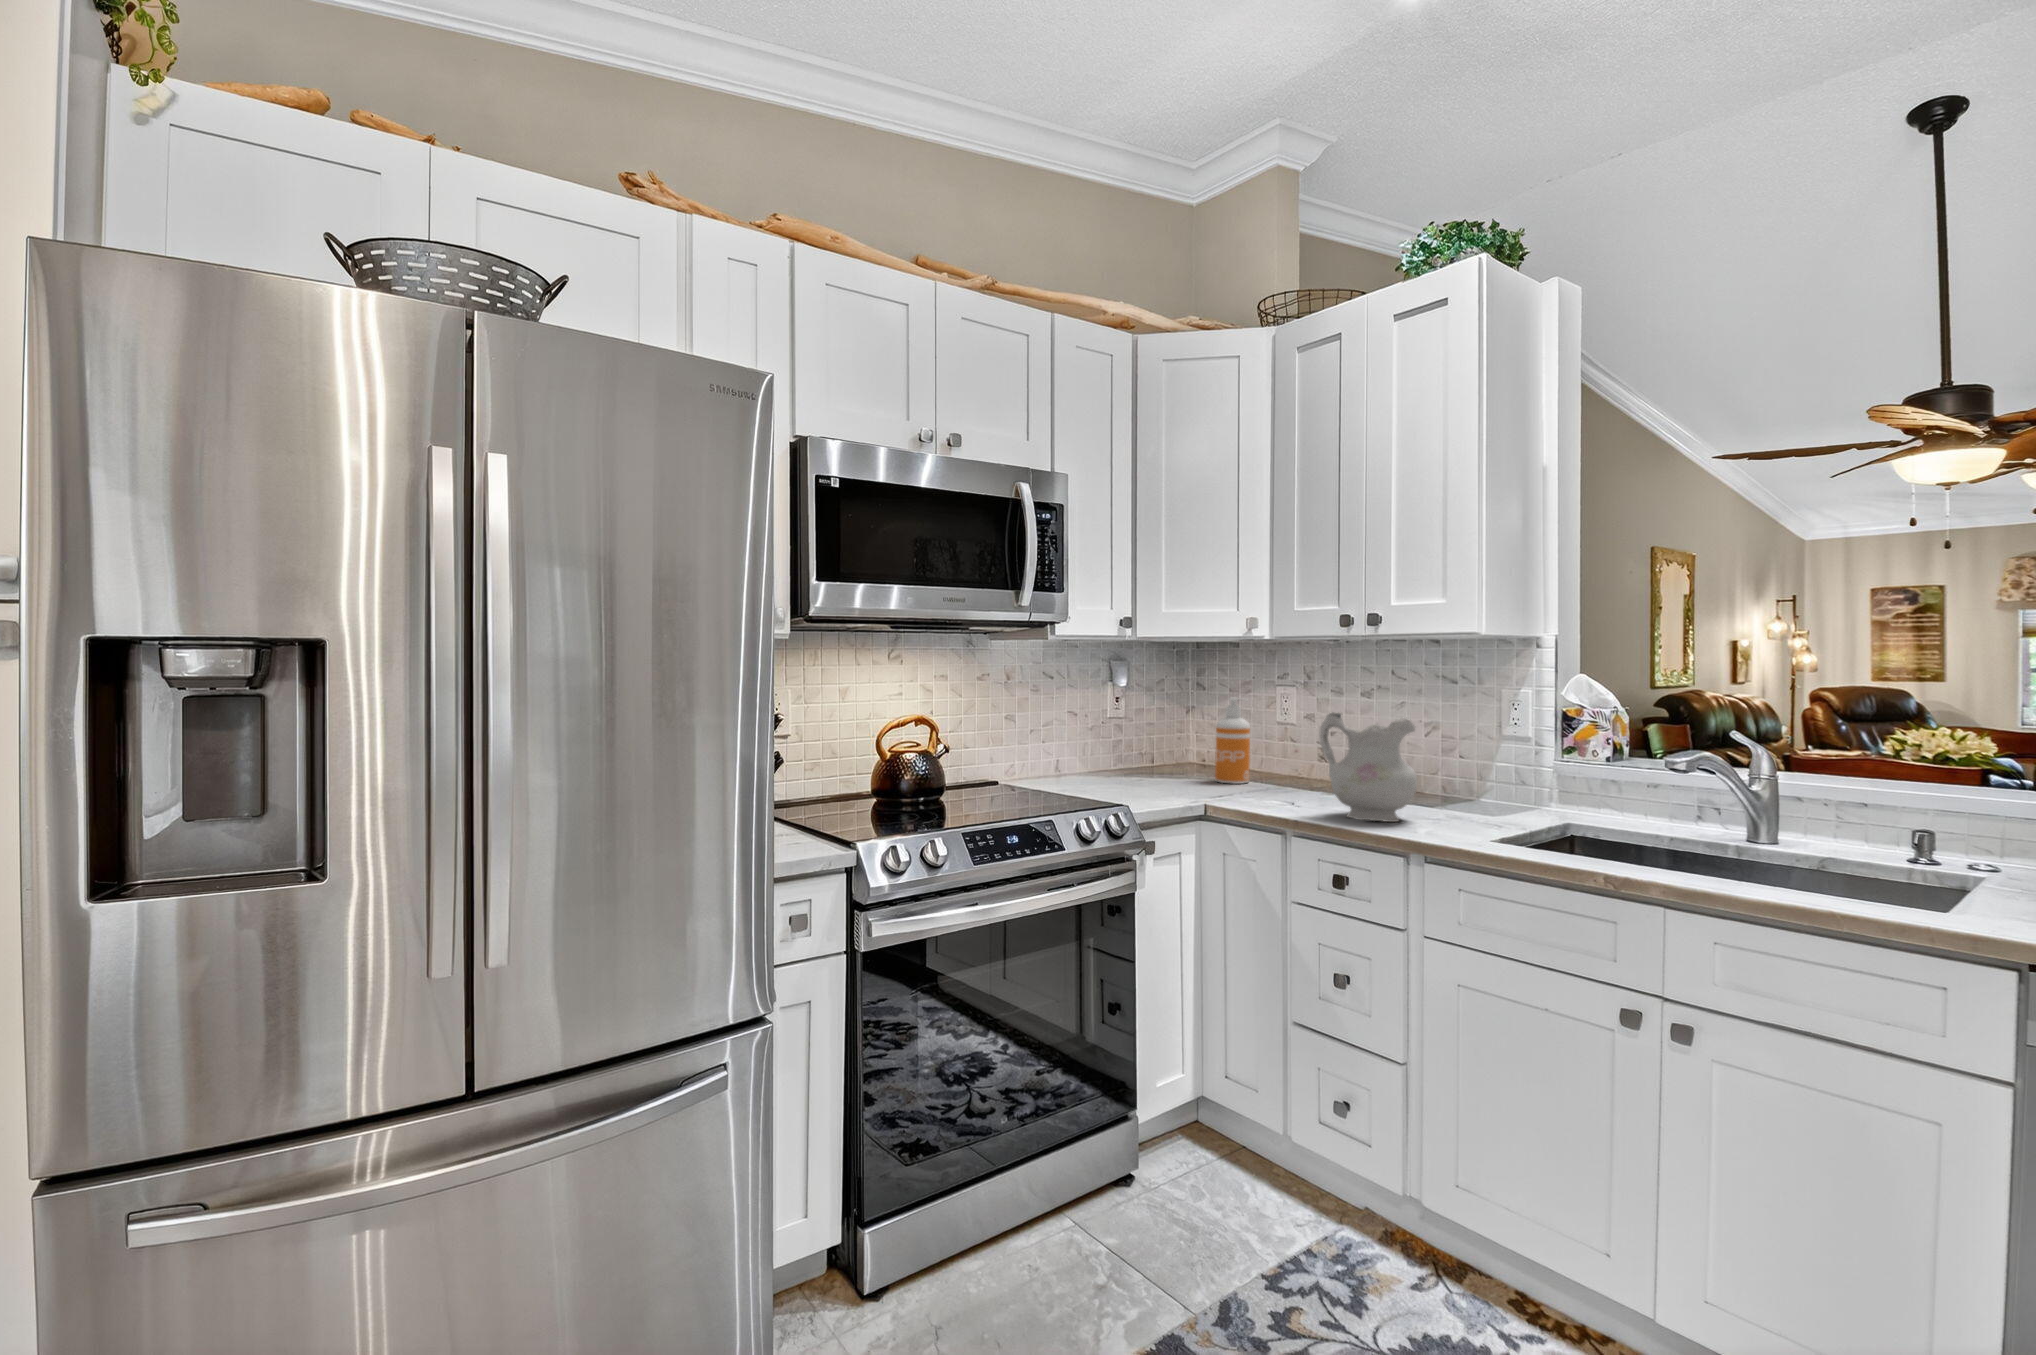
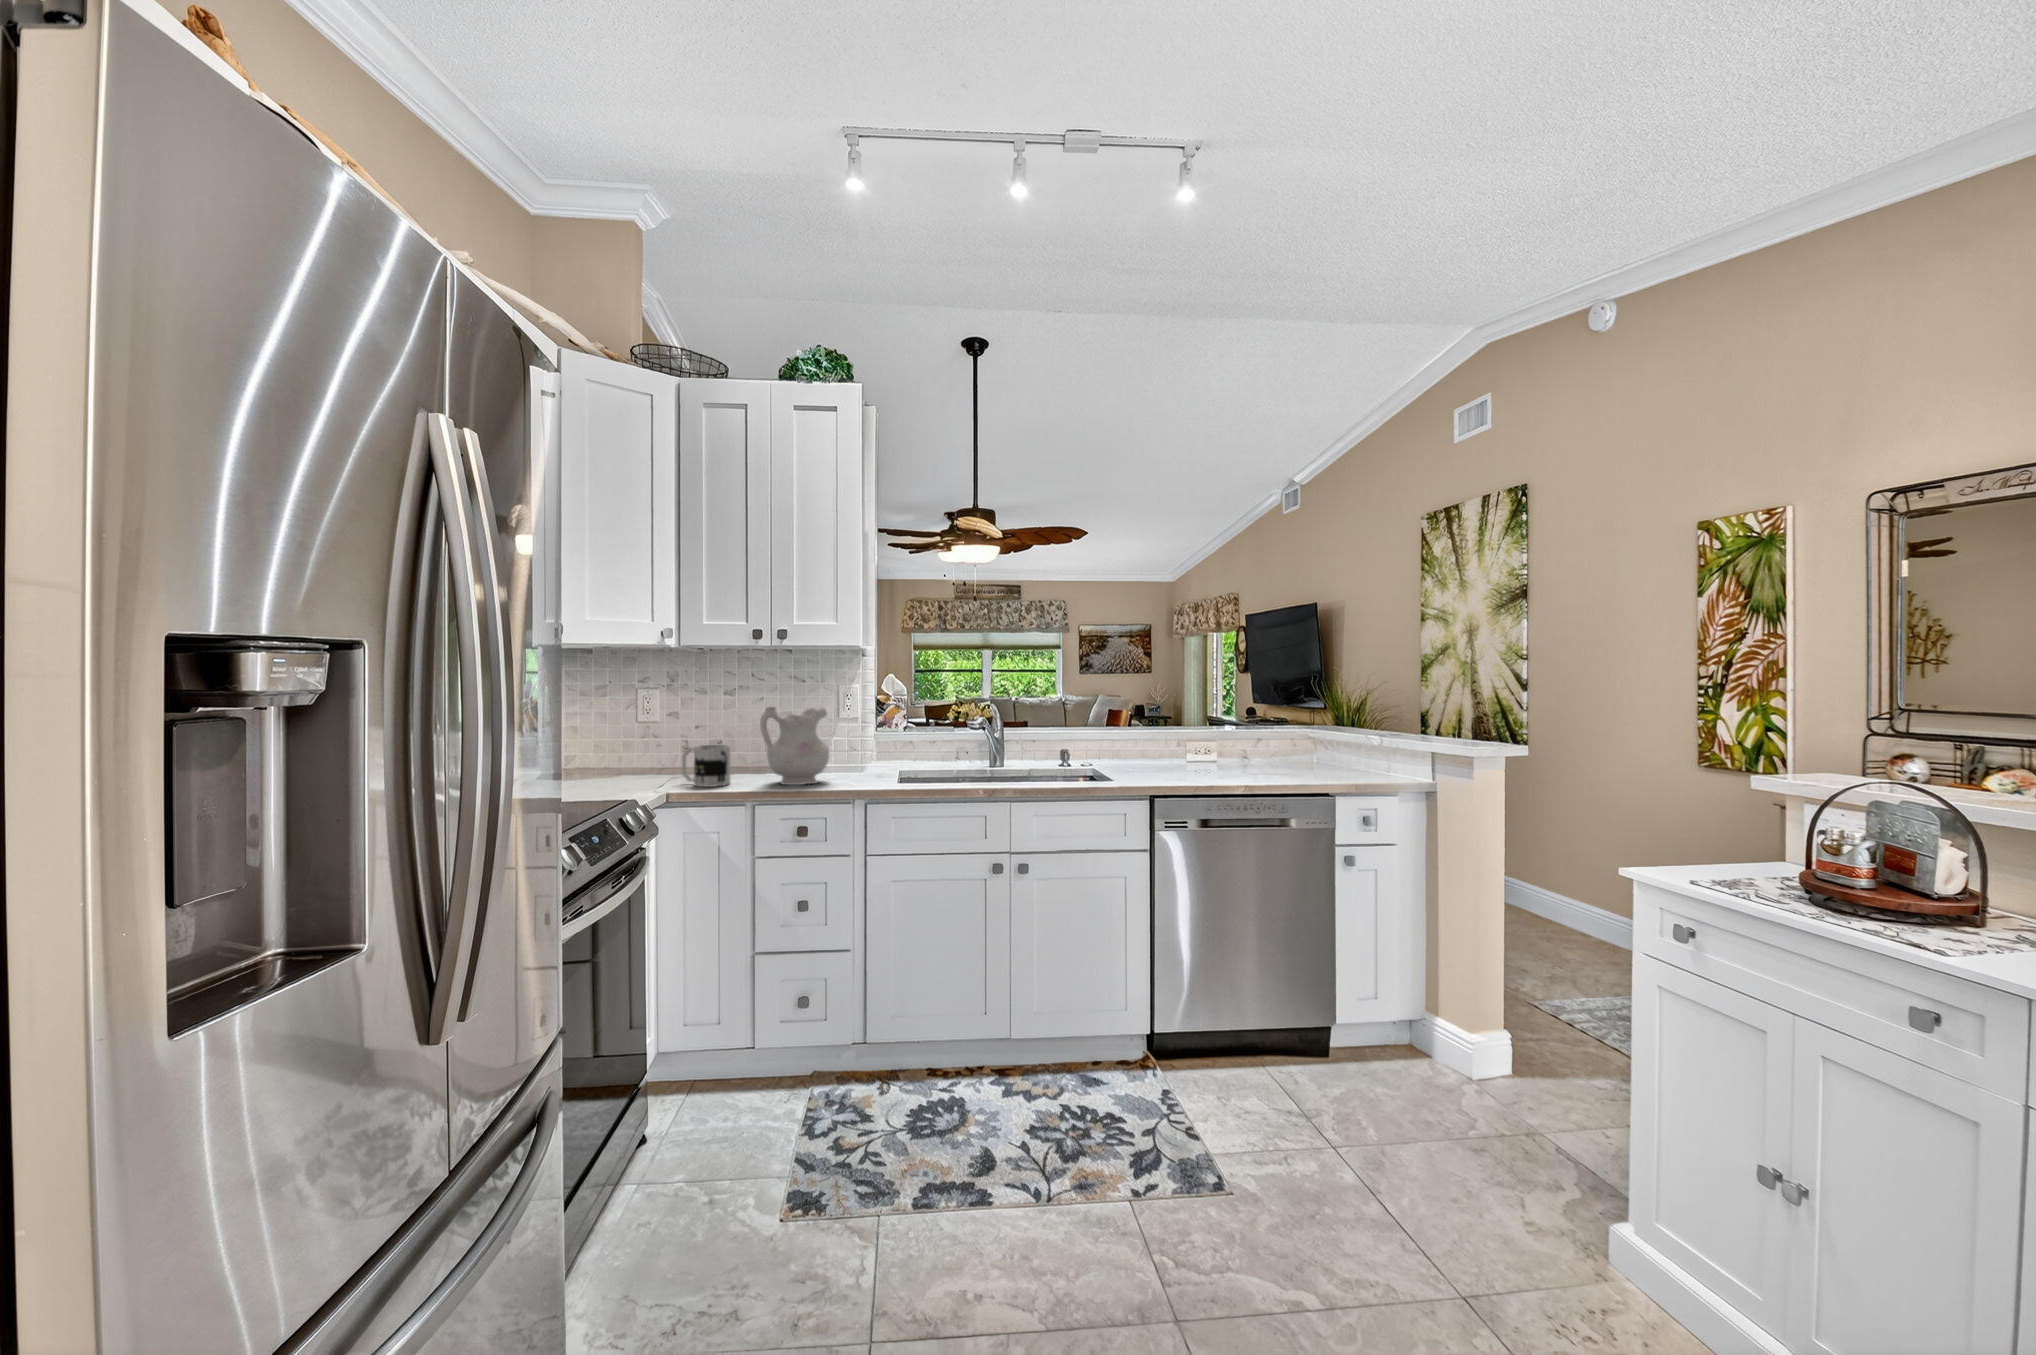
soap dispenser: present [1215,698,1250,784] -> none [610,701,643,777]
mug: none [1252,755,1300,807] -> present [682,744,730,787]

